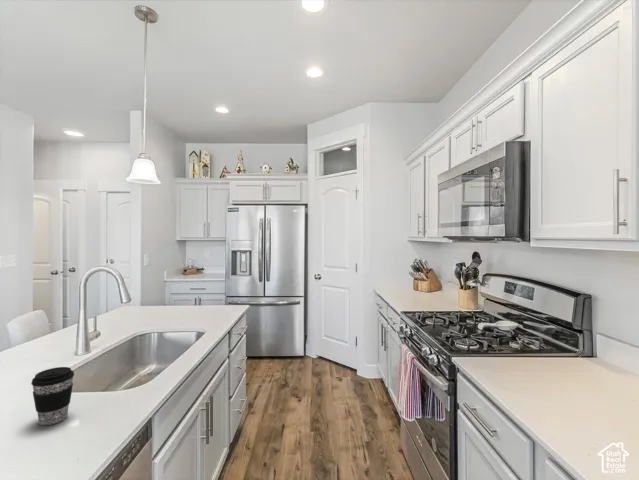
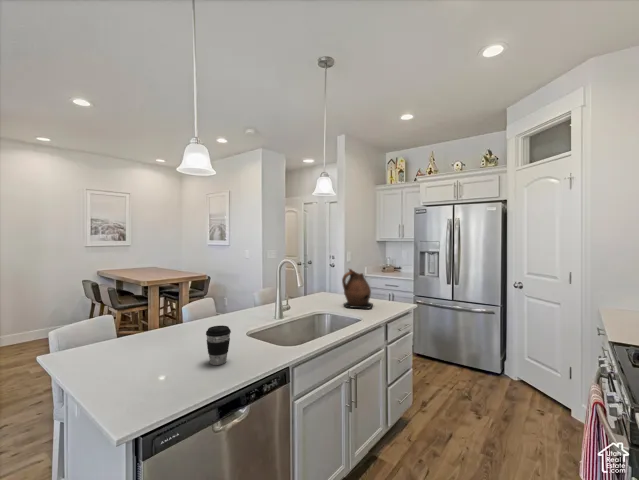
ceramic pitcher: none [167,274,205,319] -> present [342,269,373,309]

